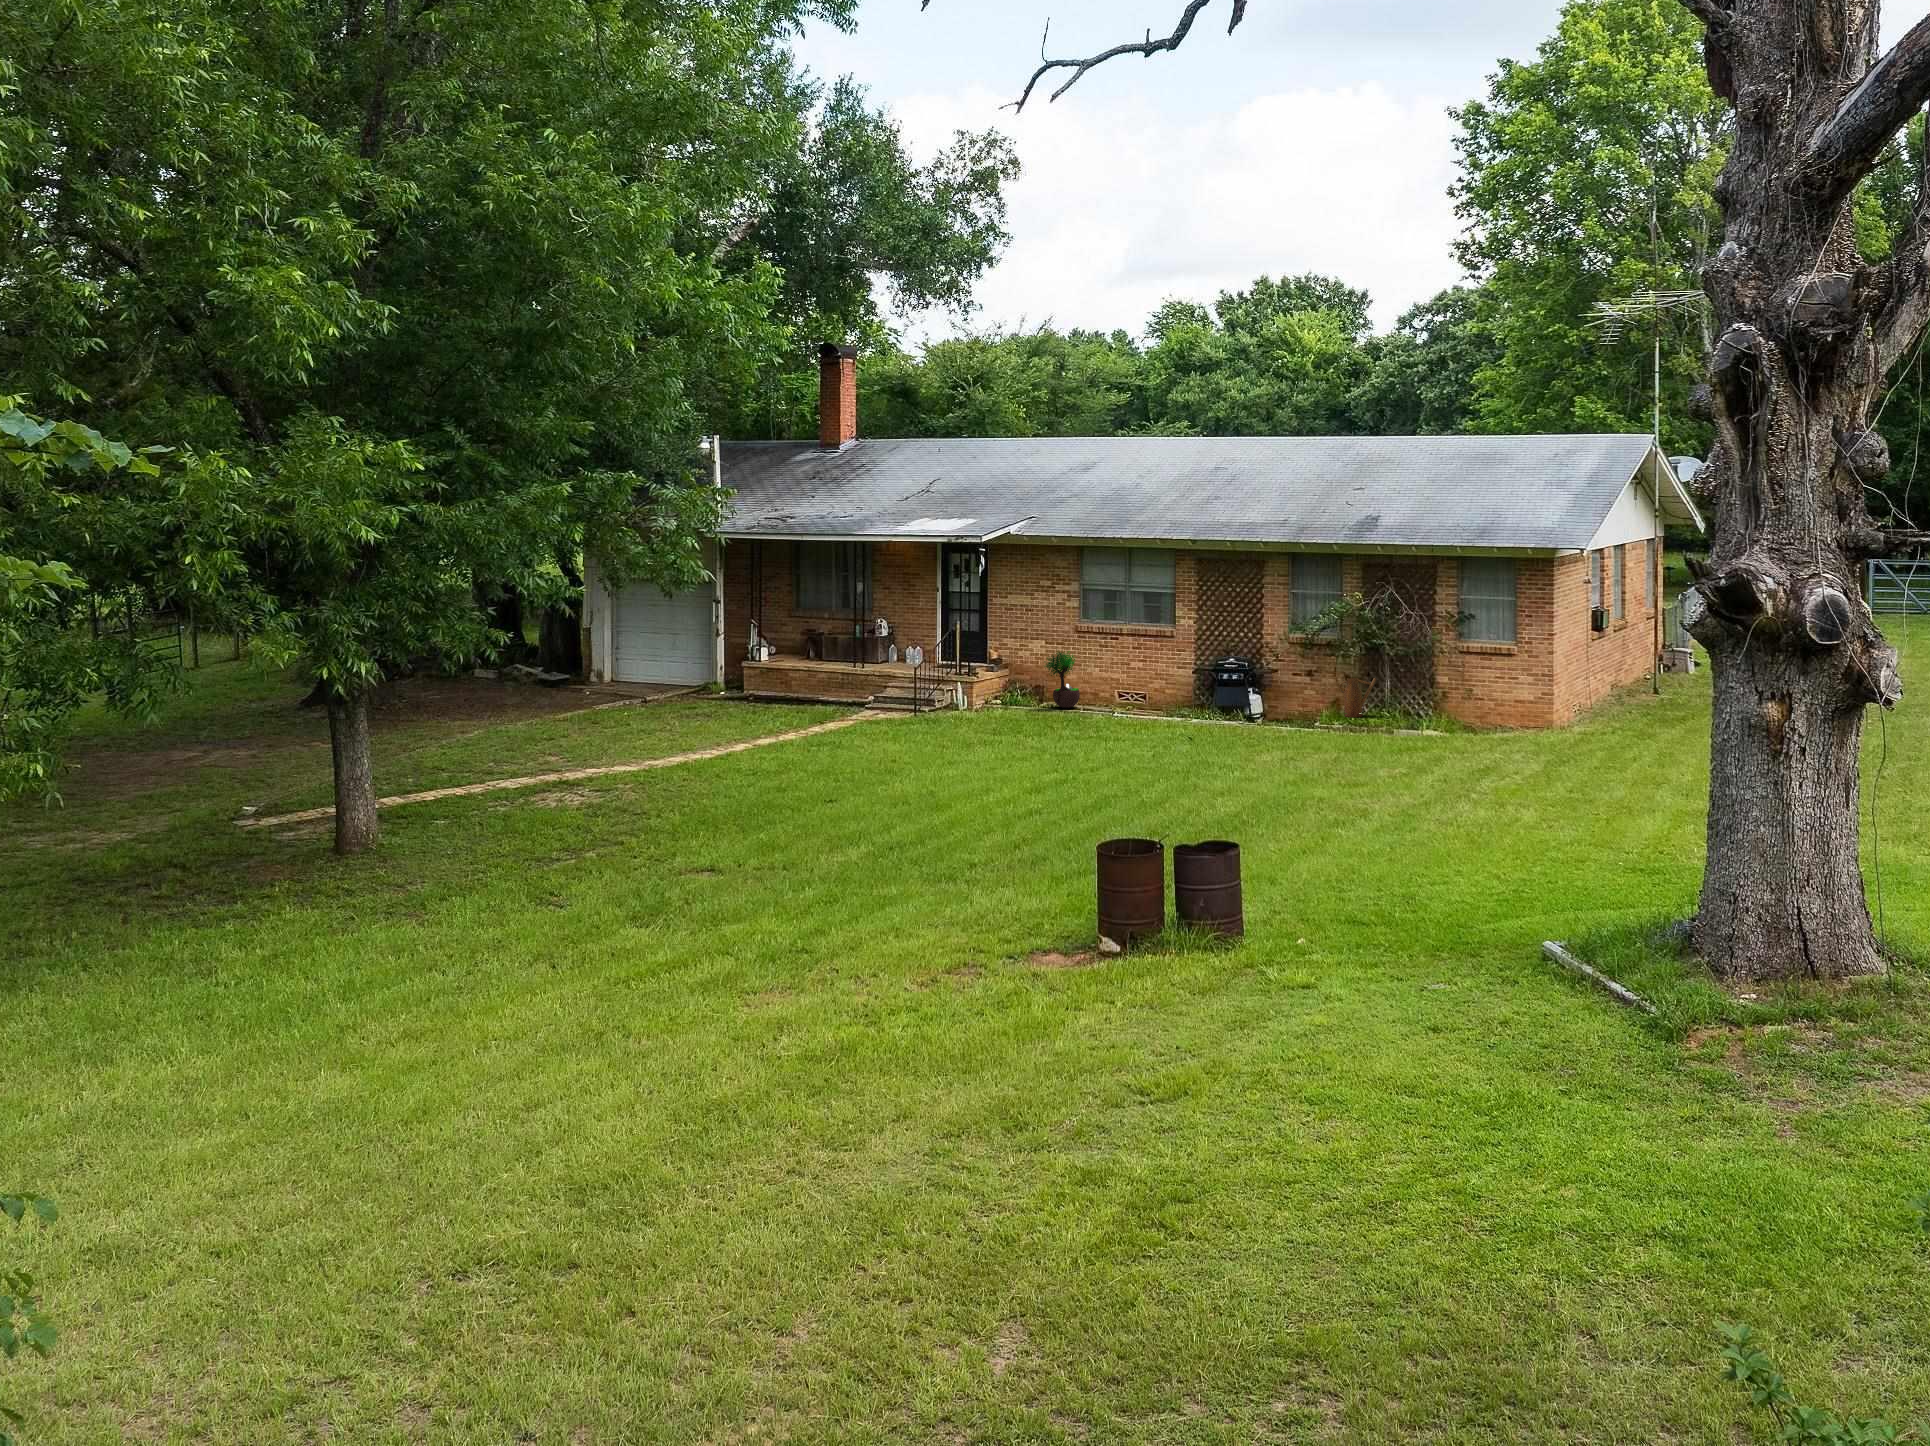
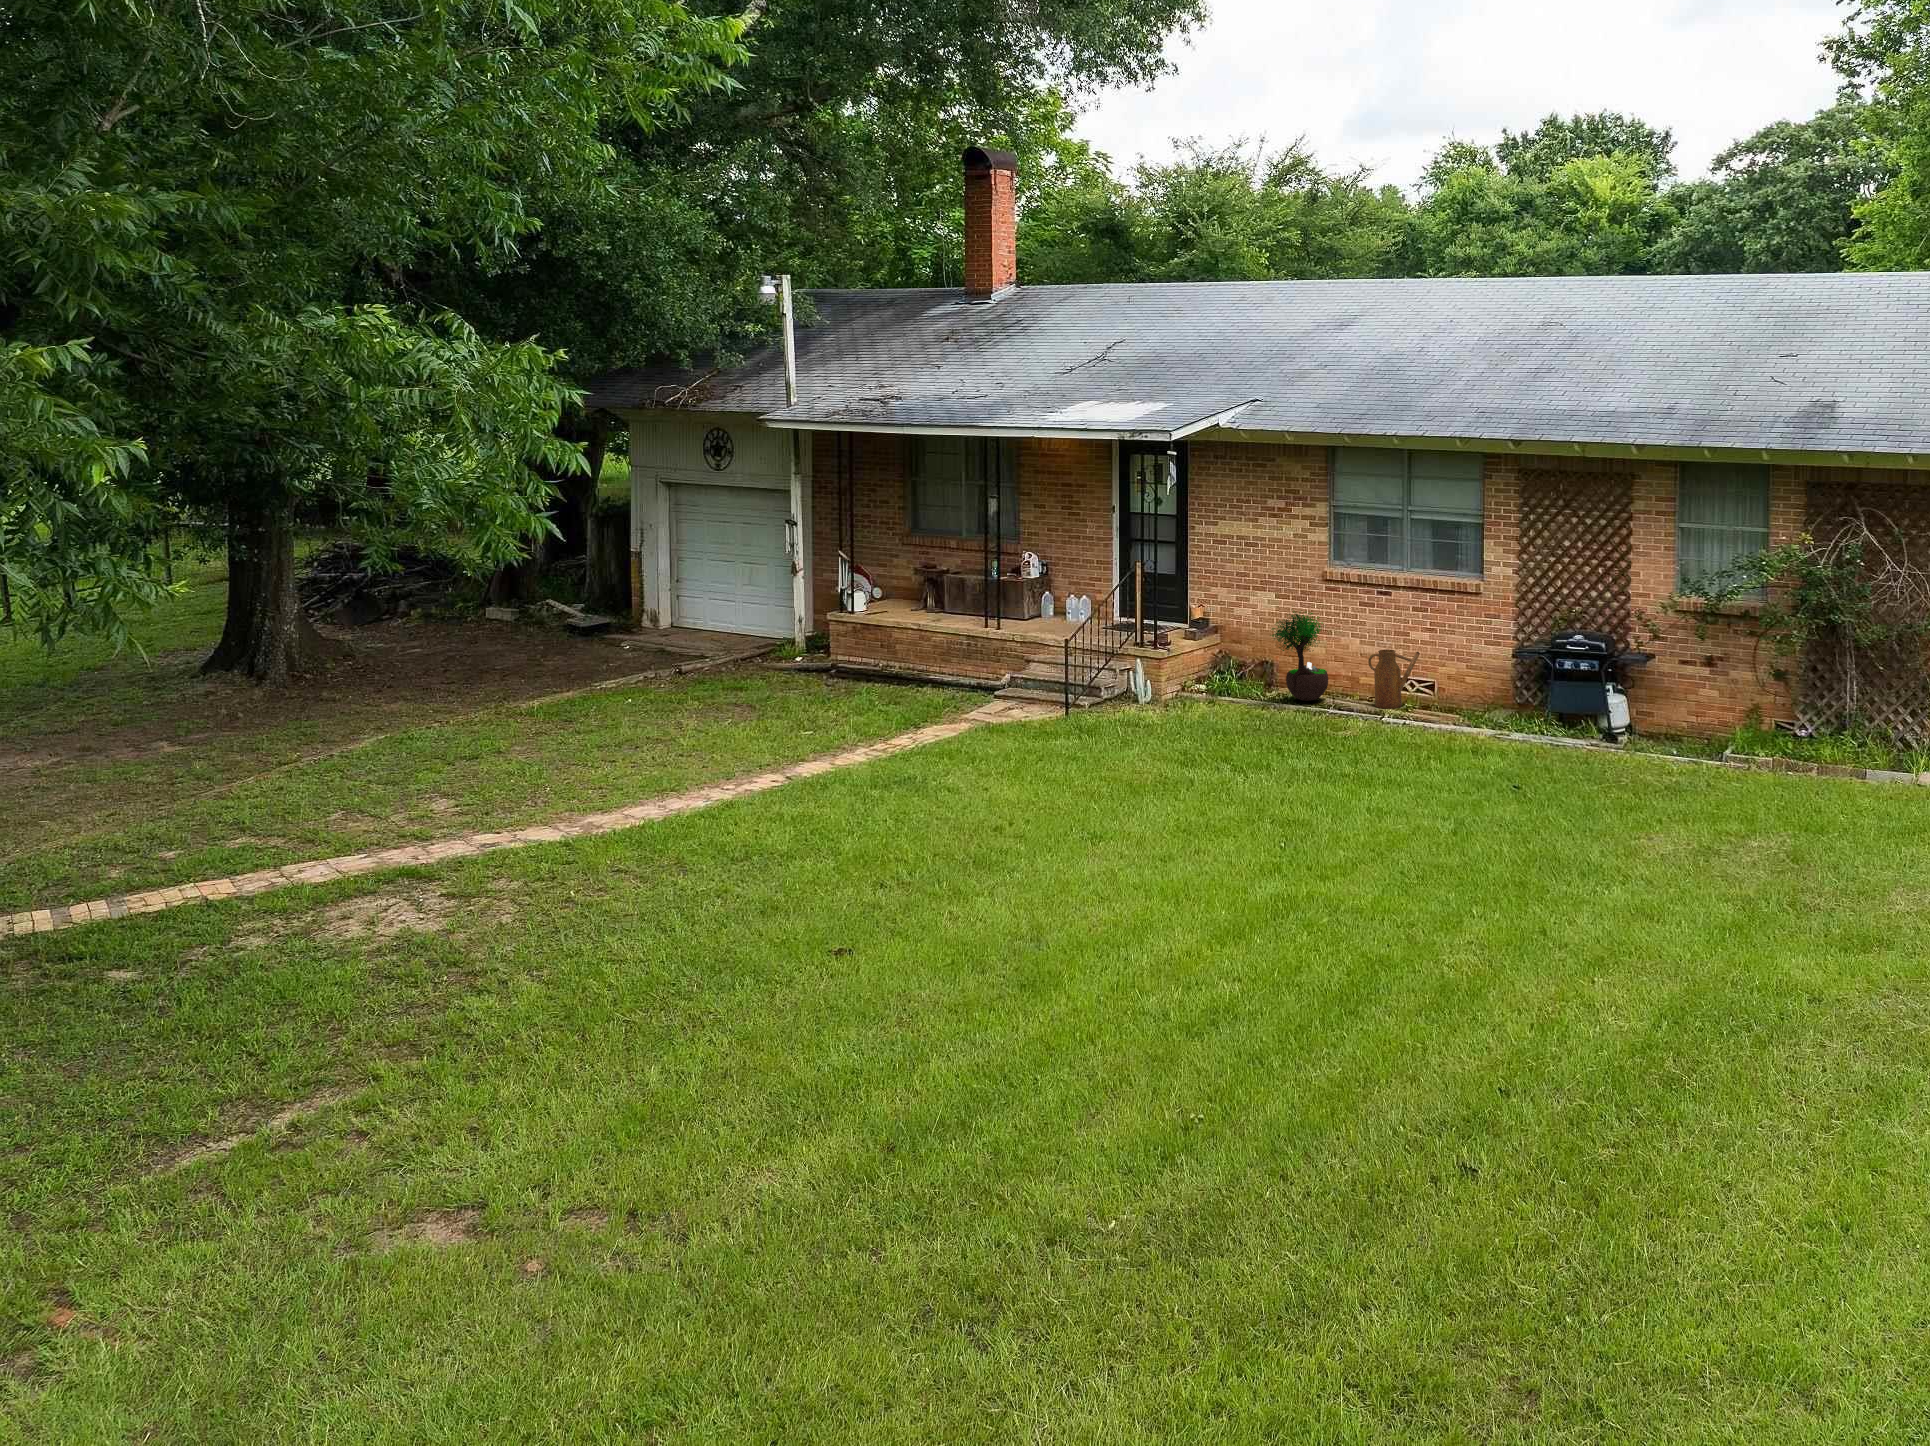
watering can: present [1339,678,1376,717] -> present [1368,649,1420,709]

